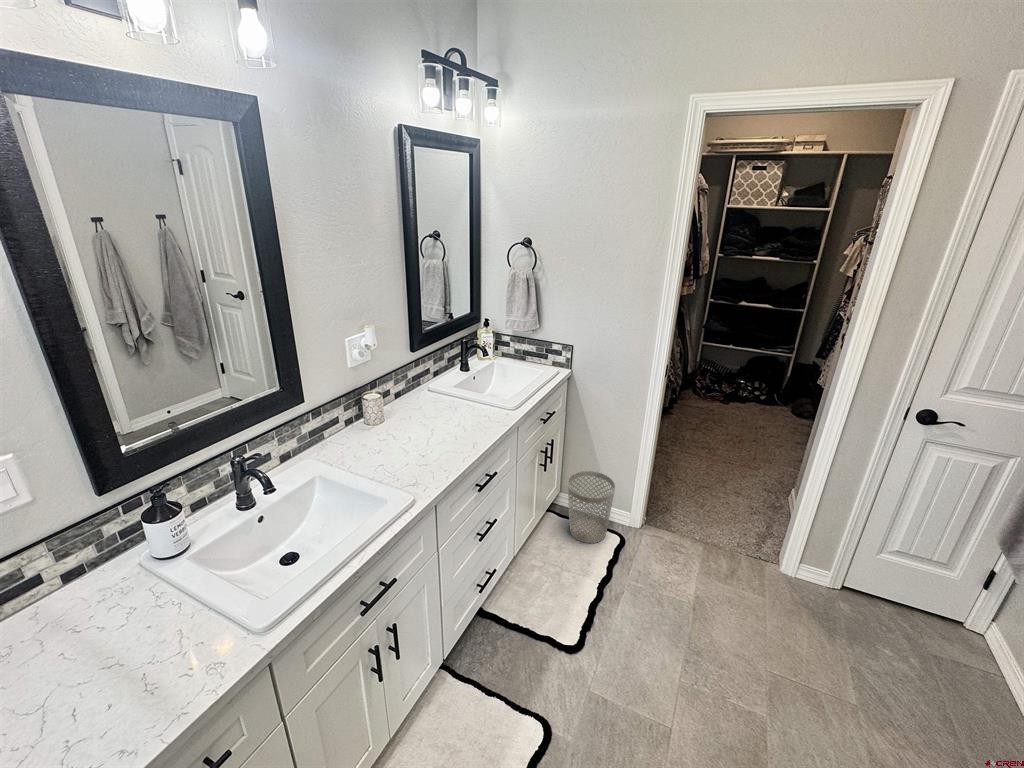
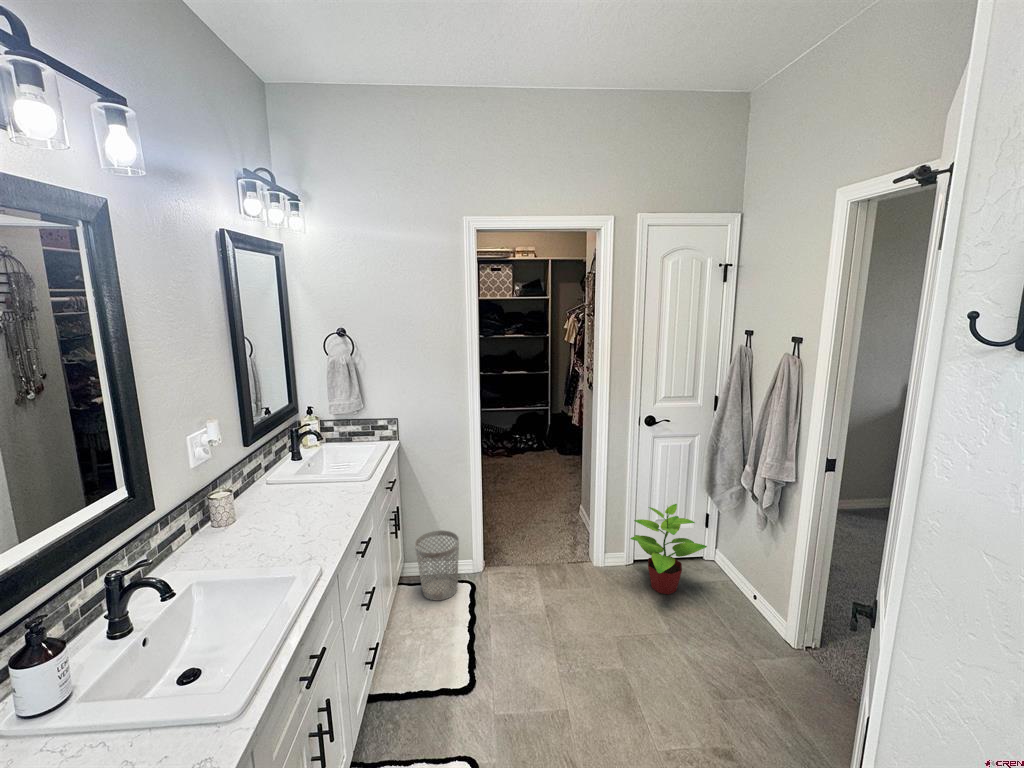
potted plant: none [838,534,970,653] -> present [630,504,707,594]

